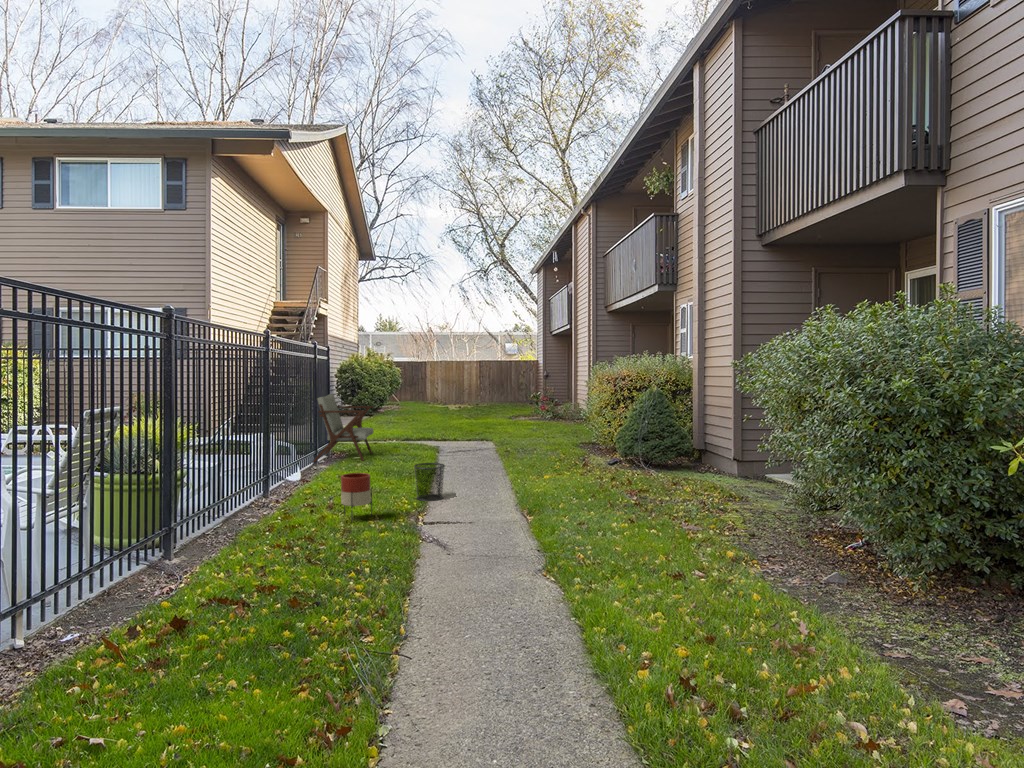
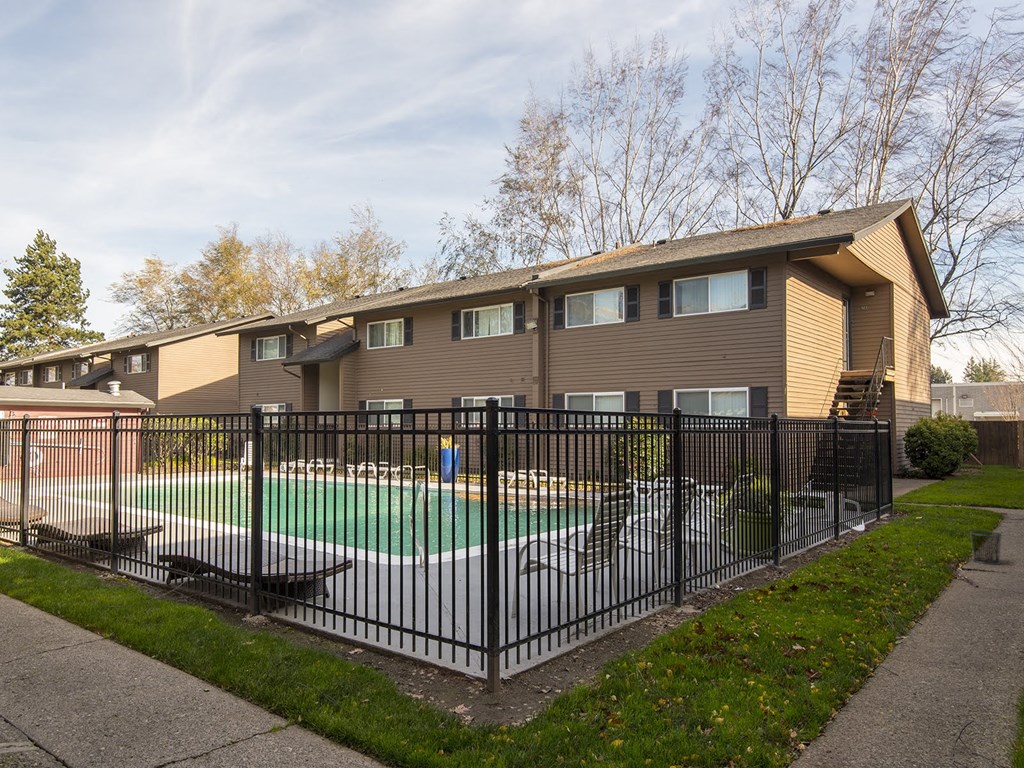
lounge chair: present [312,394,373,462] -> none [876,461,937,523]
planter: present [341,473,372,516] -> none [898,530,926,568]

